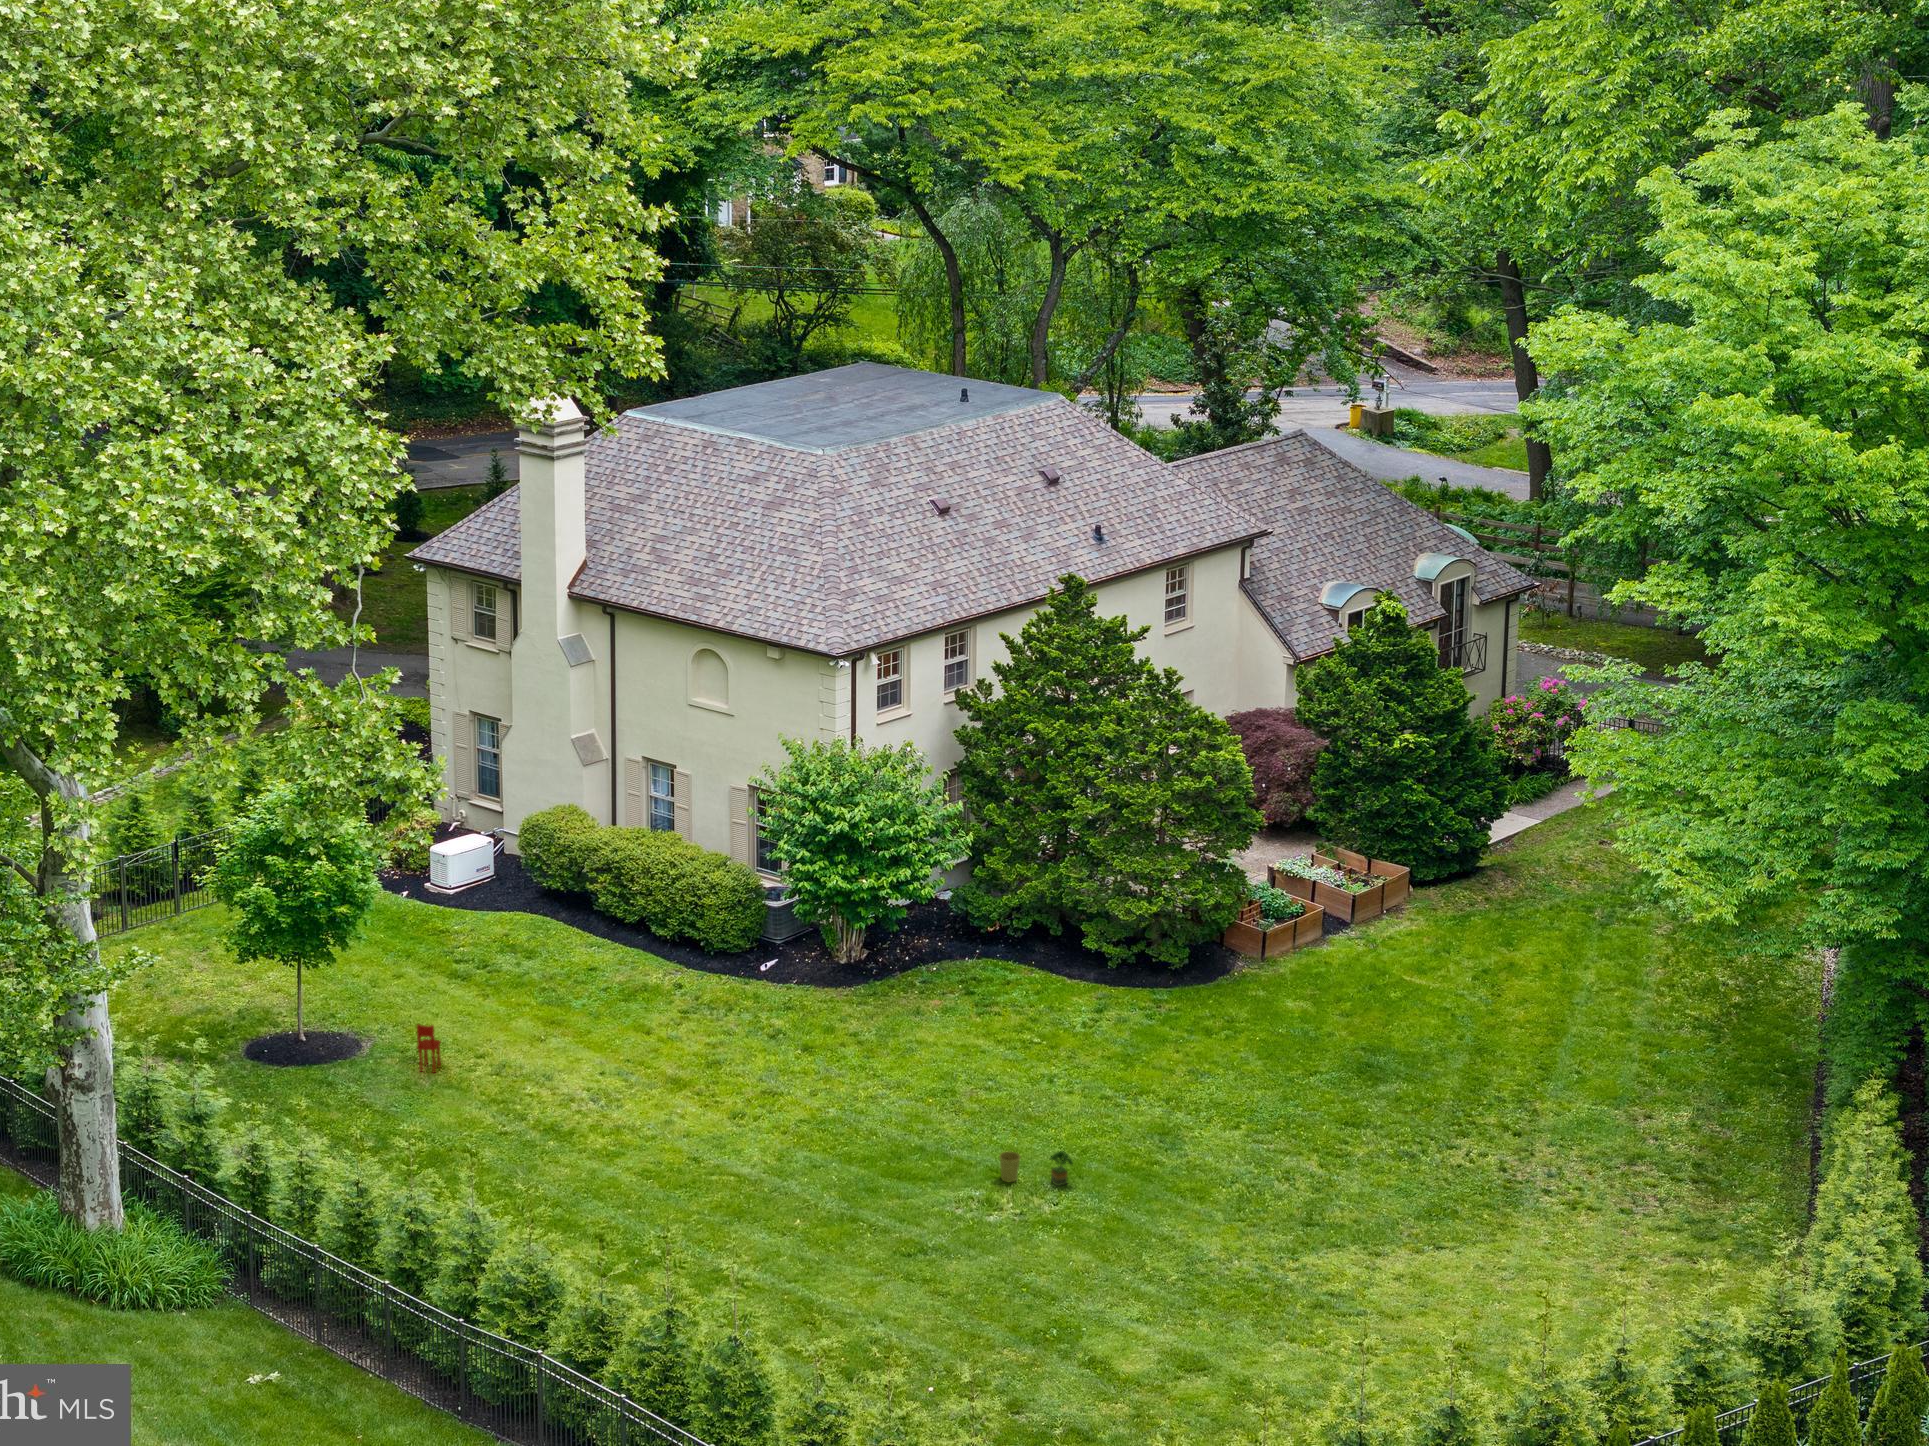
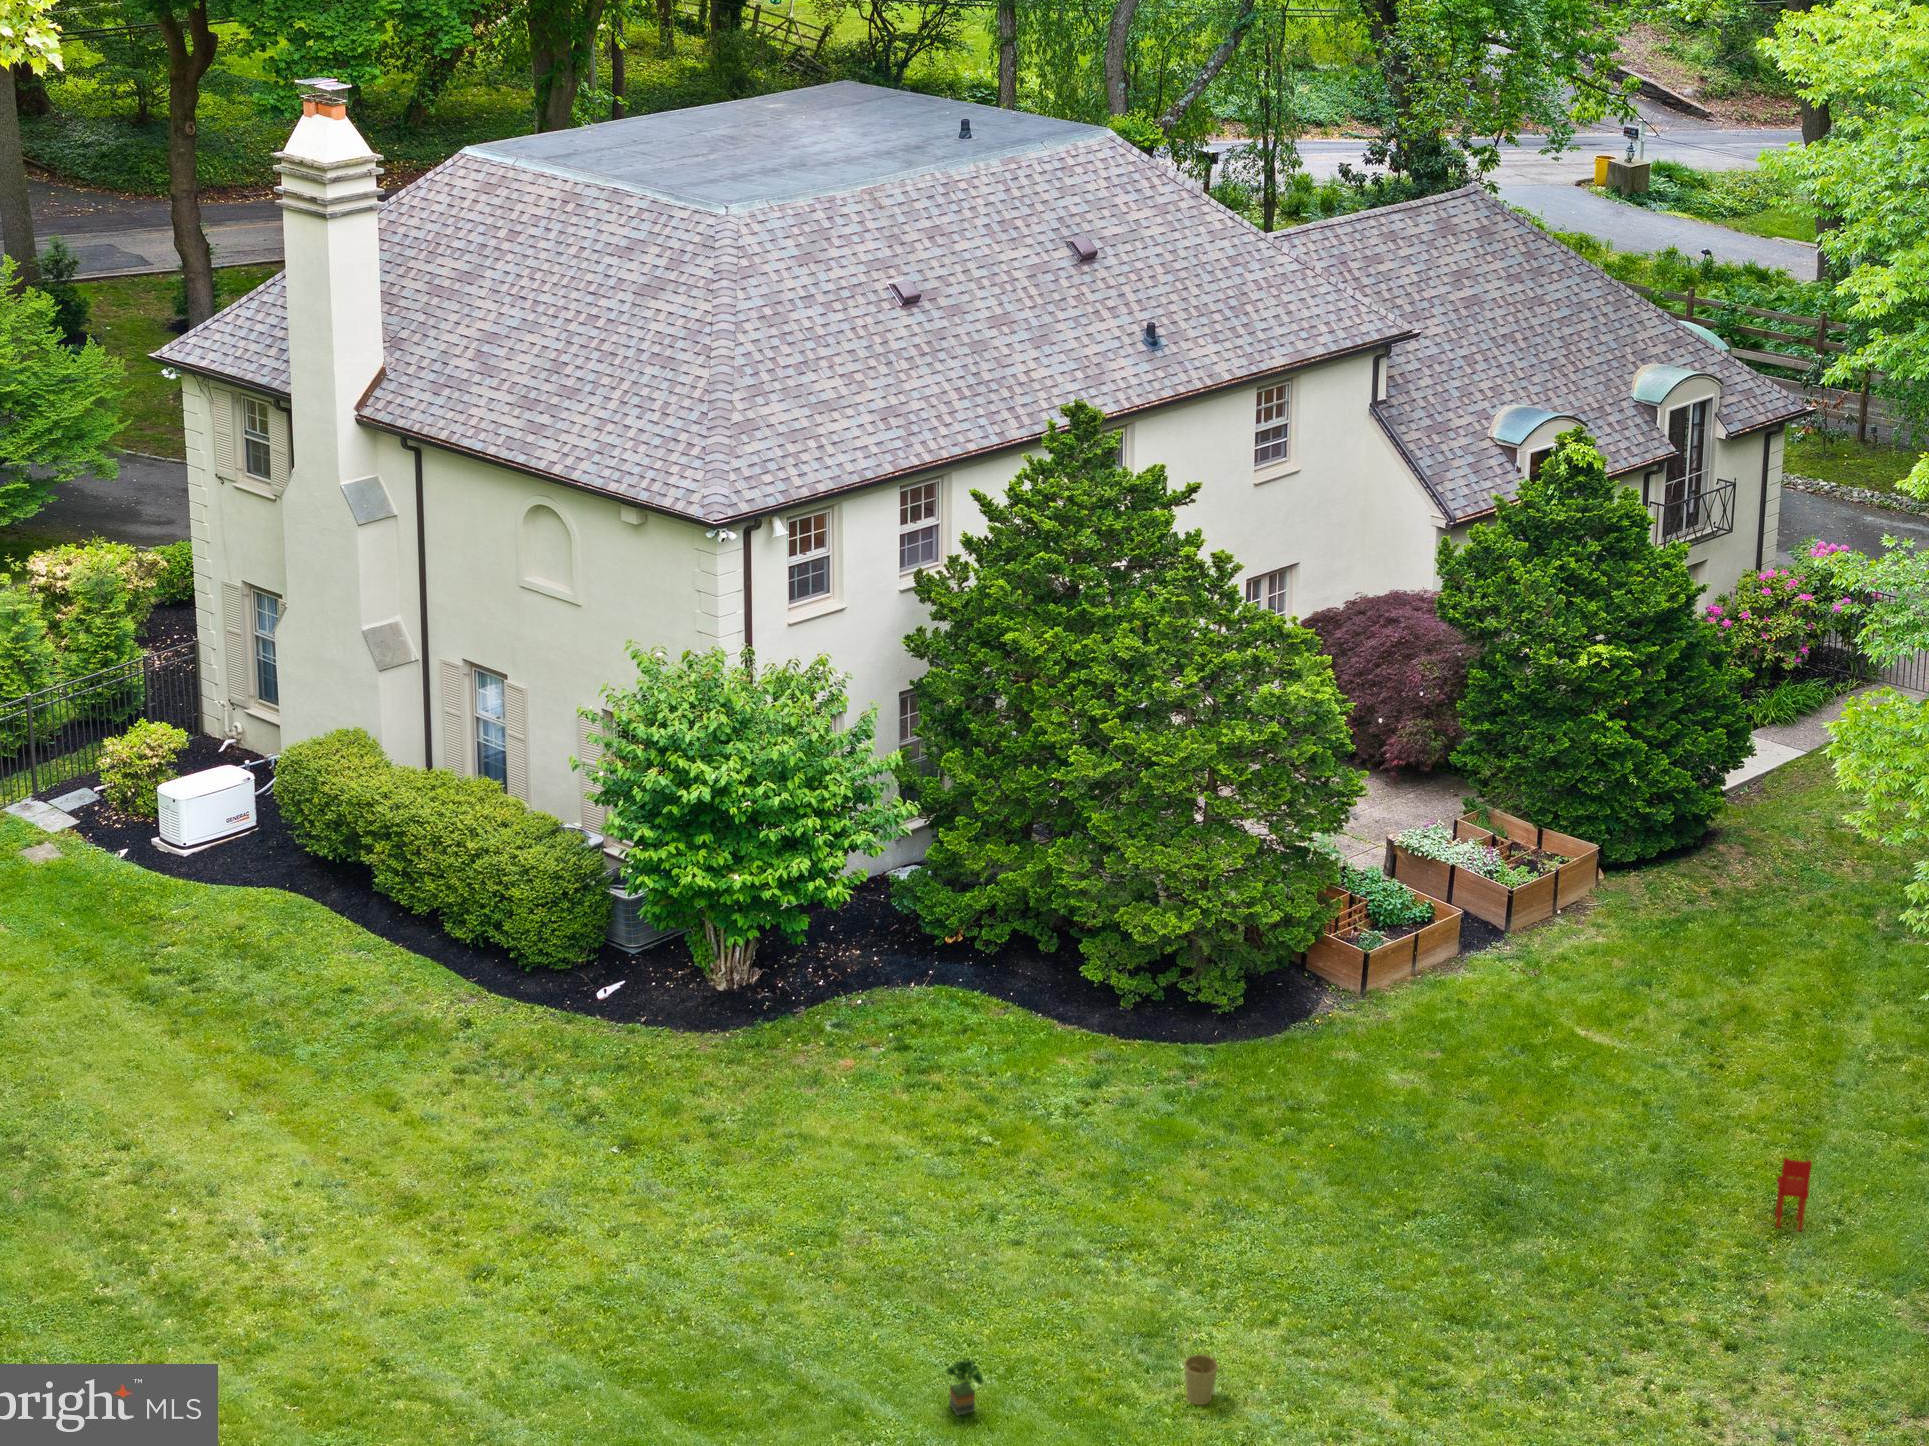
chair: present [417,1024,441,1073] -> present [1775,1158,1812,1231]
basket: present [999,1151,1020,1182] -> present [1184,1353,1218,1405]

